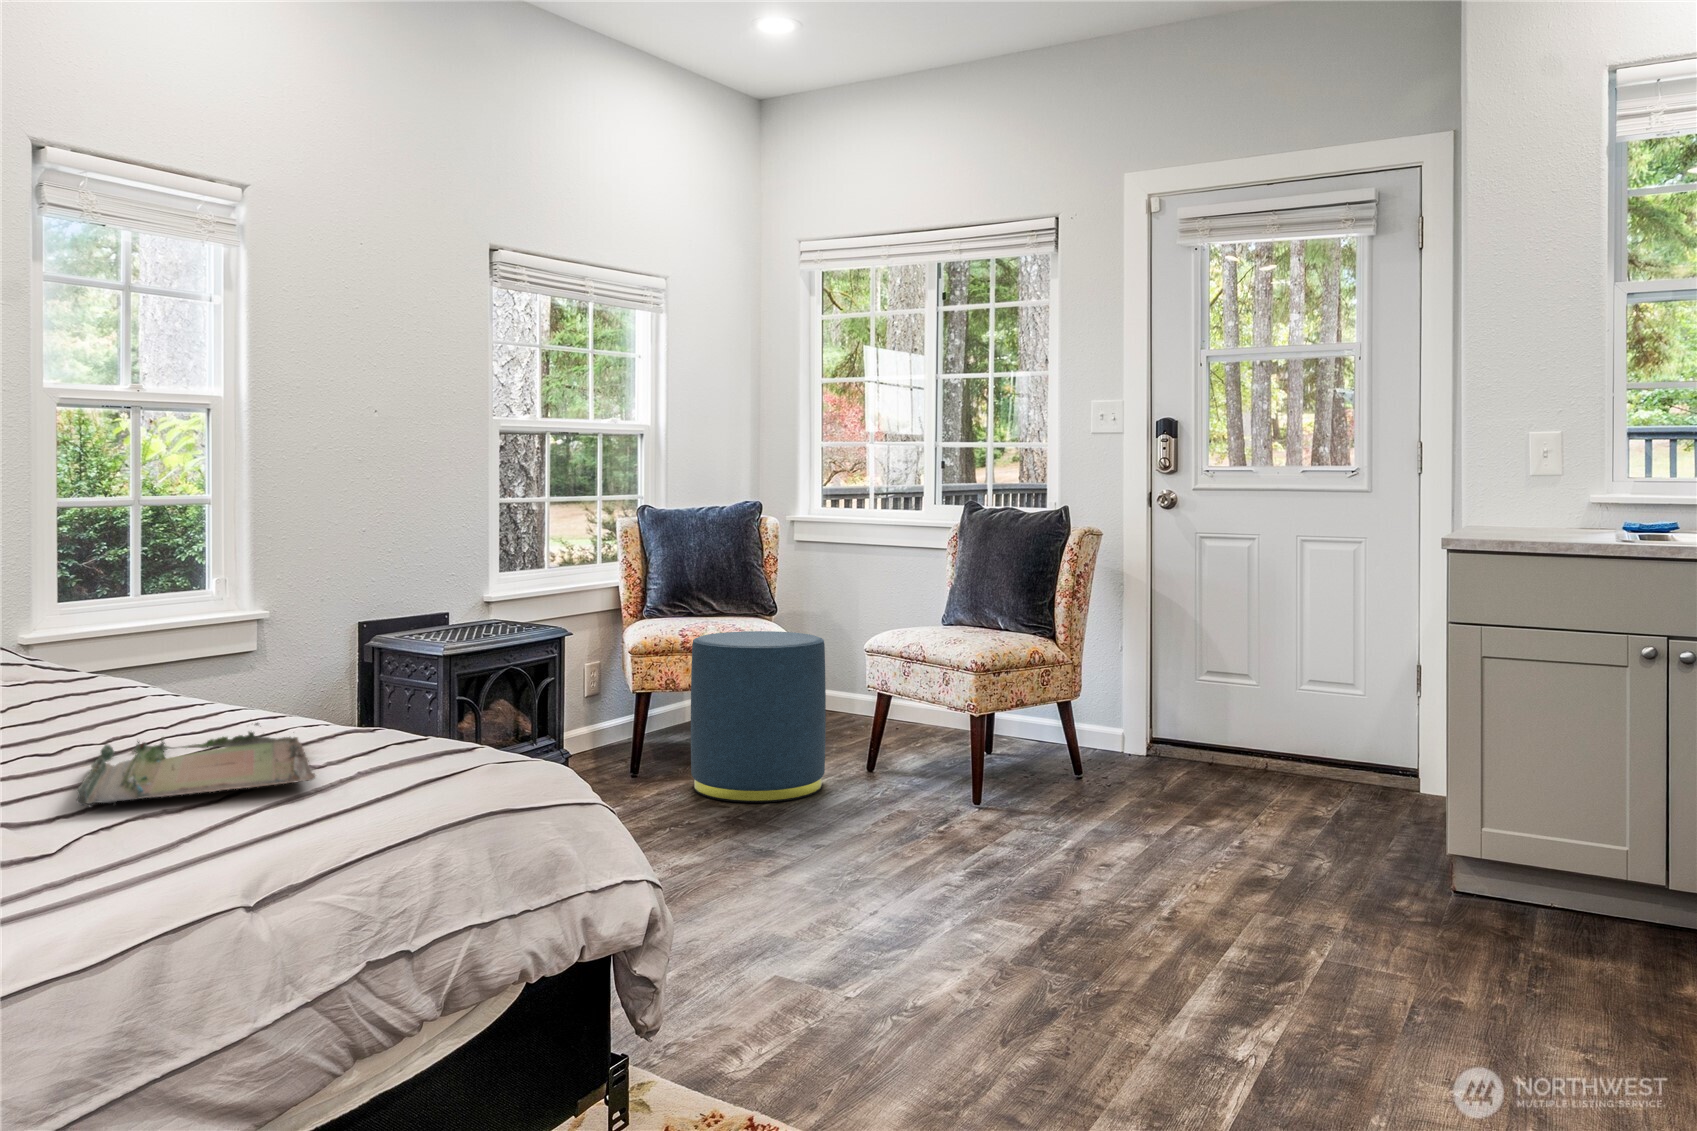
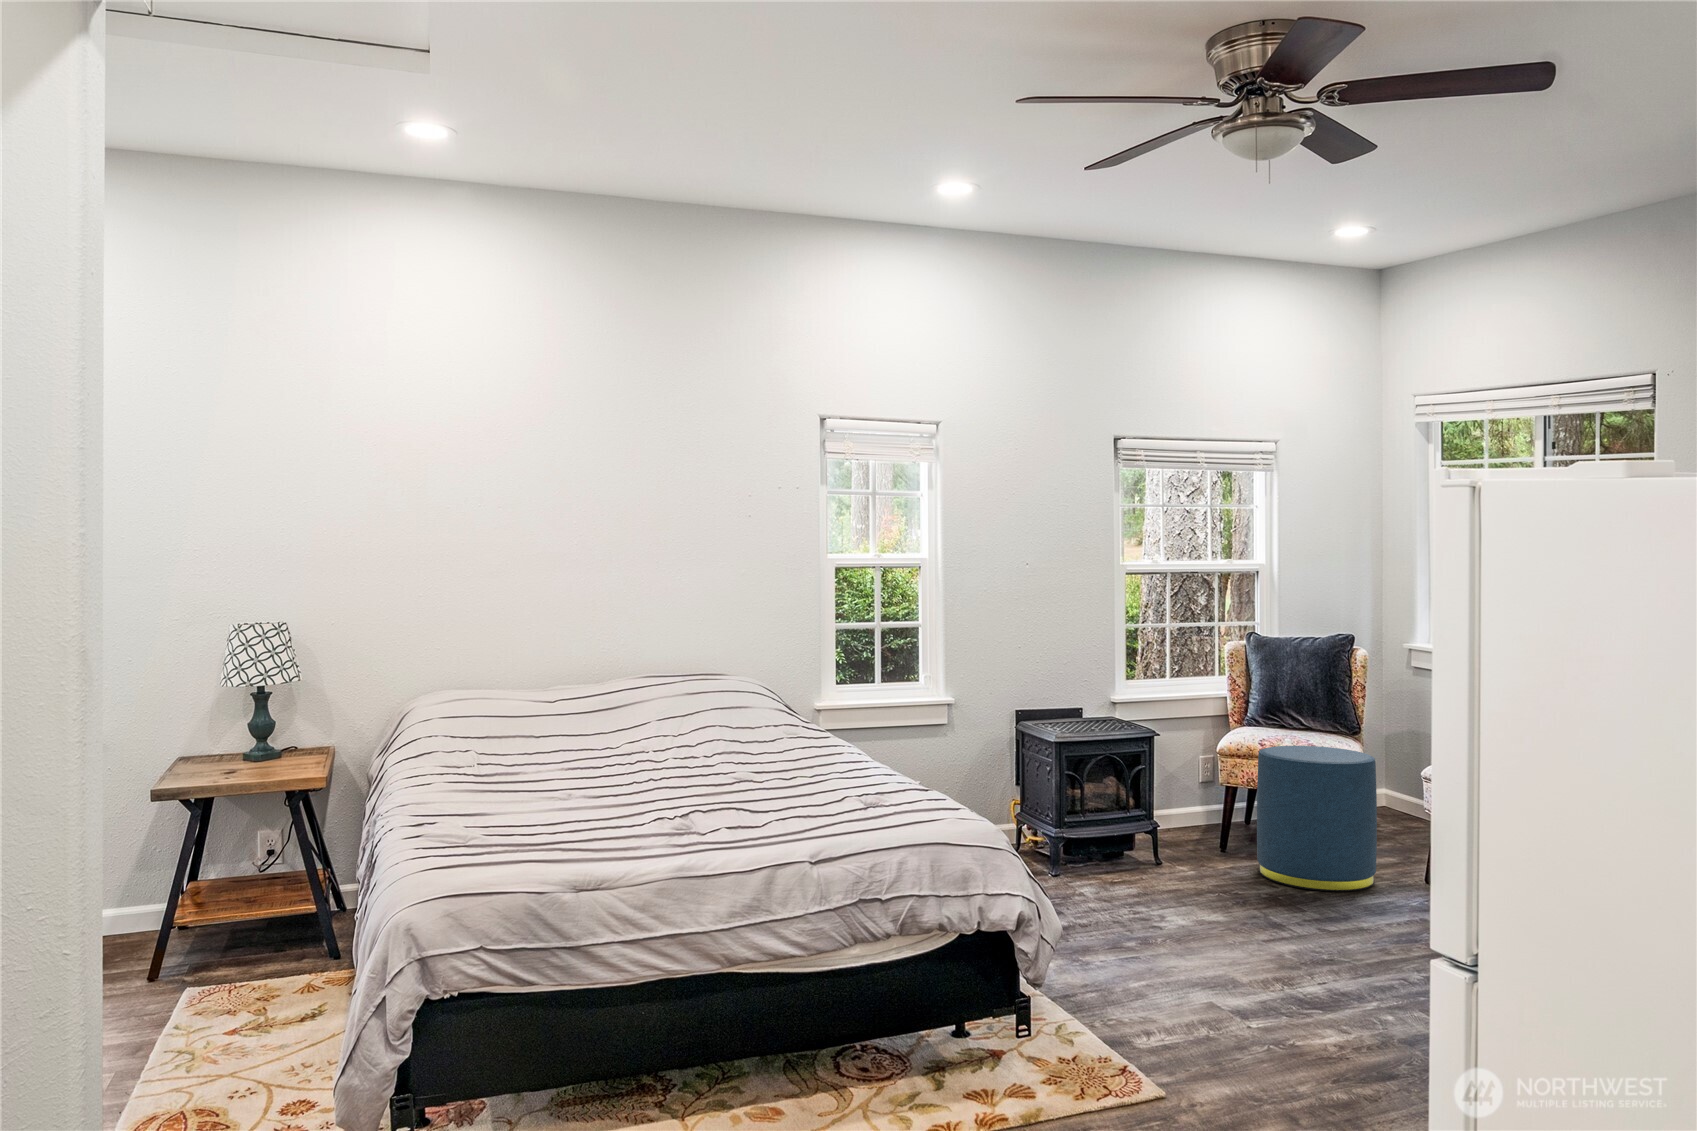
tray: present [76,723,316,807] -> none [774,778,885,812]

